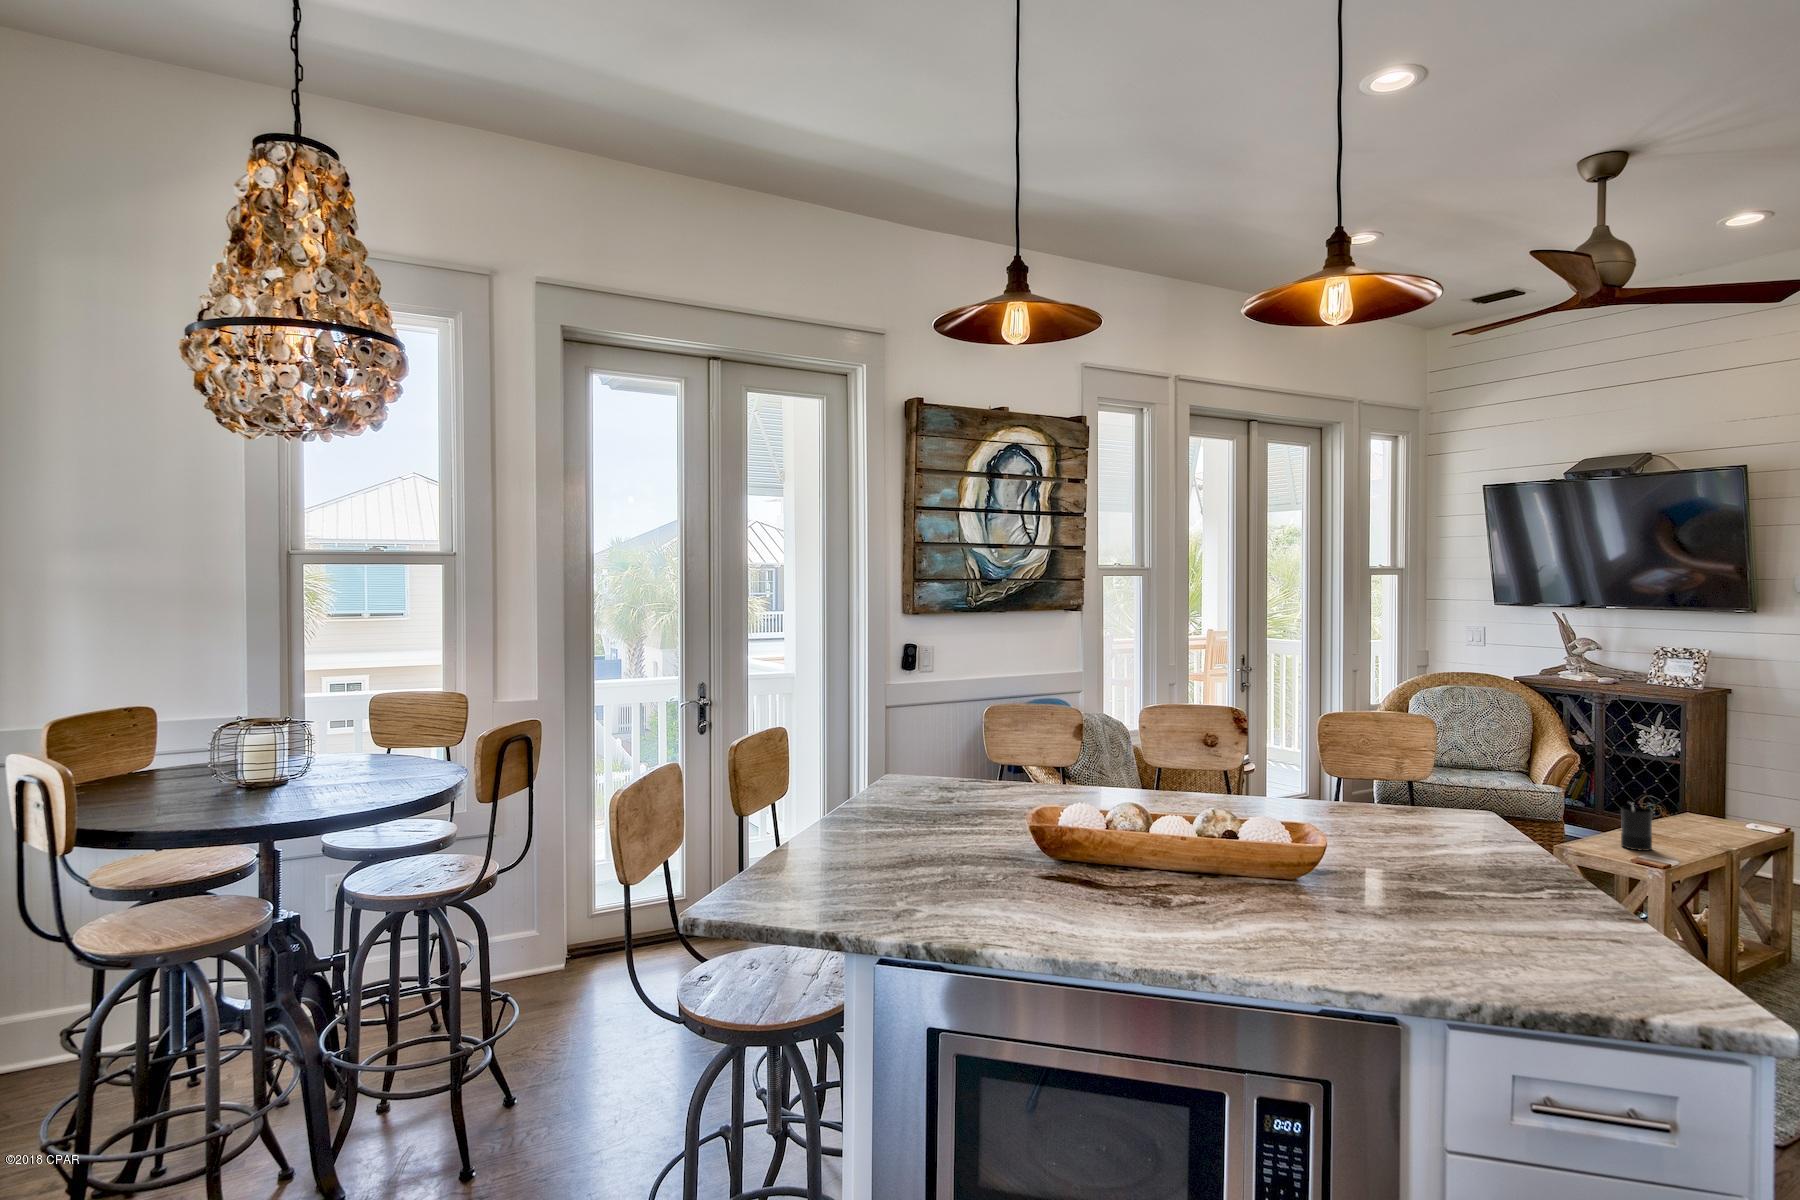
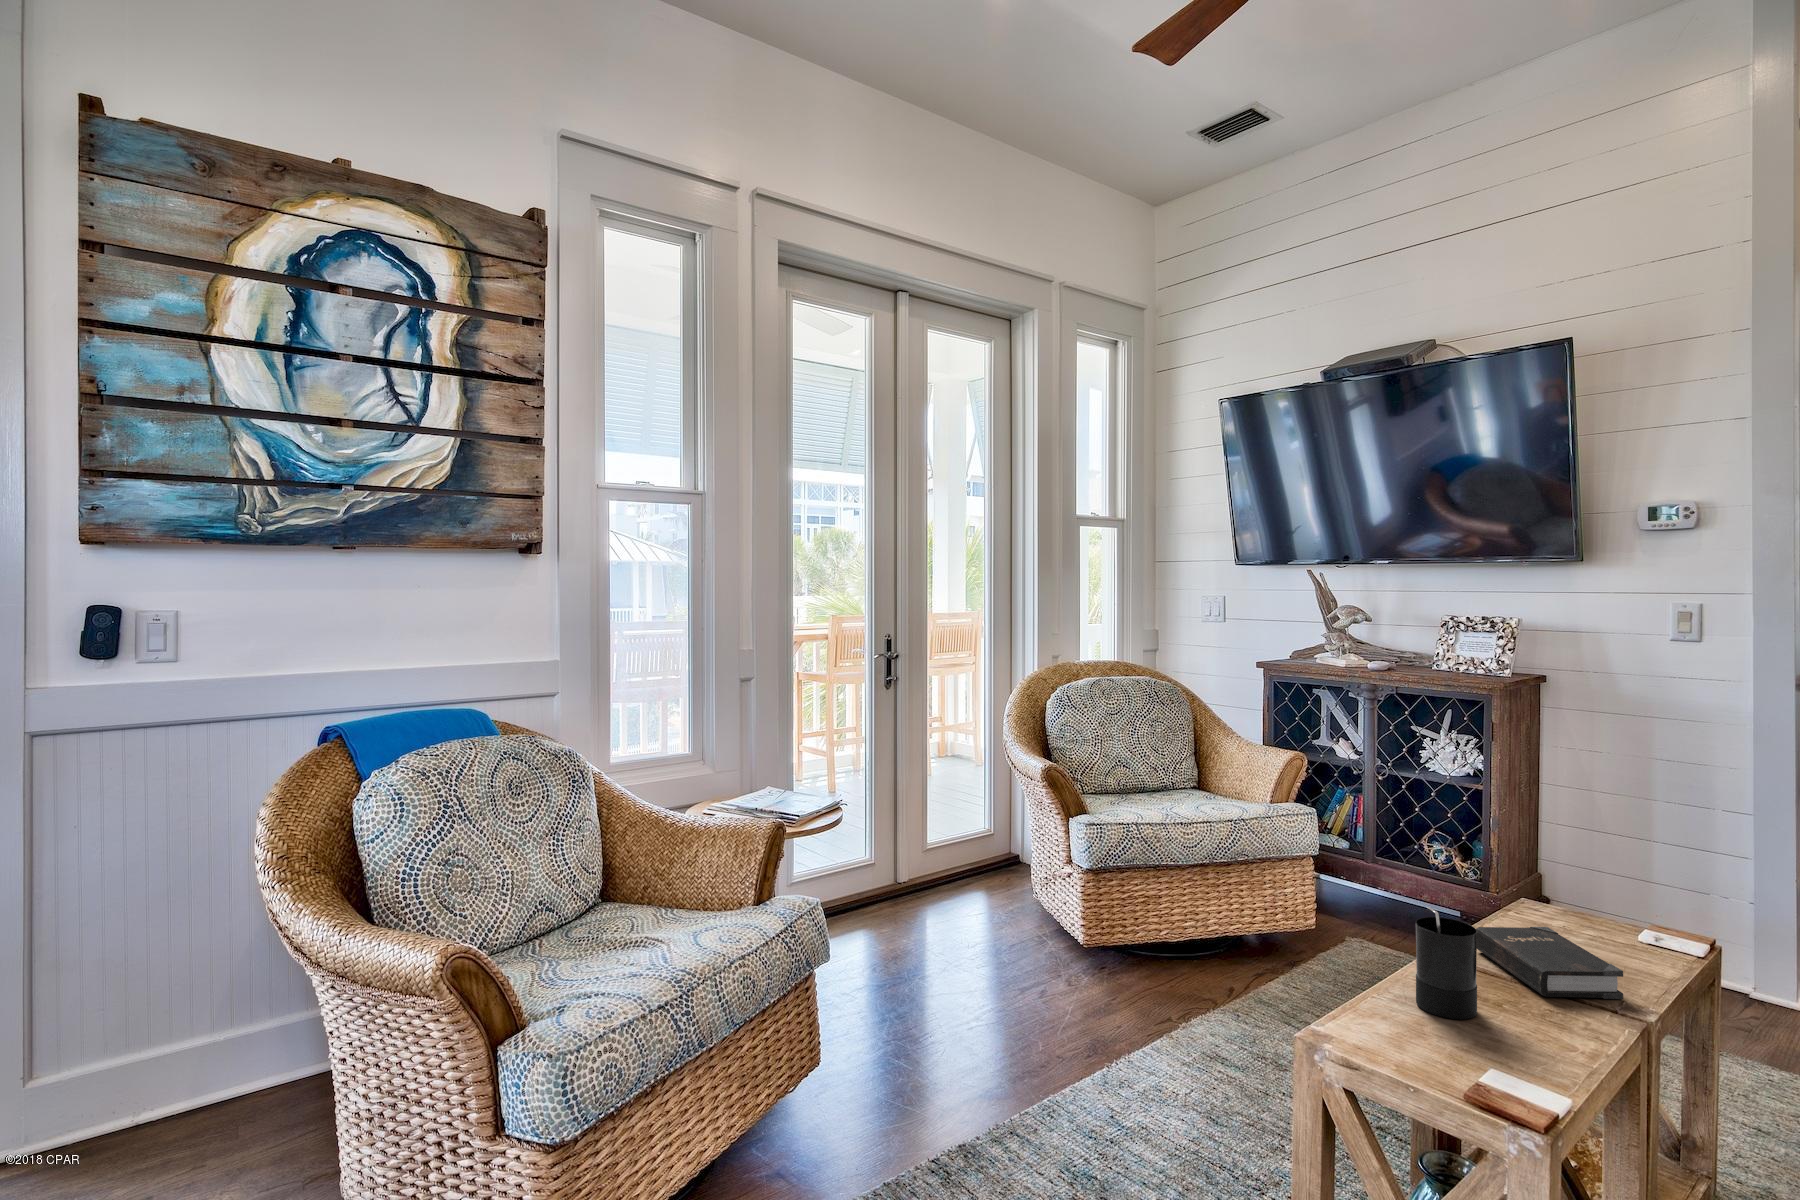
hardback book: none [1656,820,1730,848] -> present [1476,927,1623,999]

